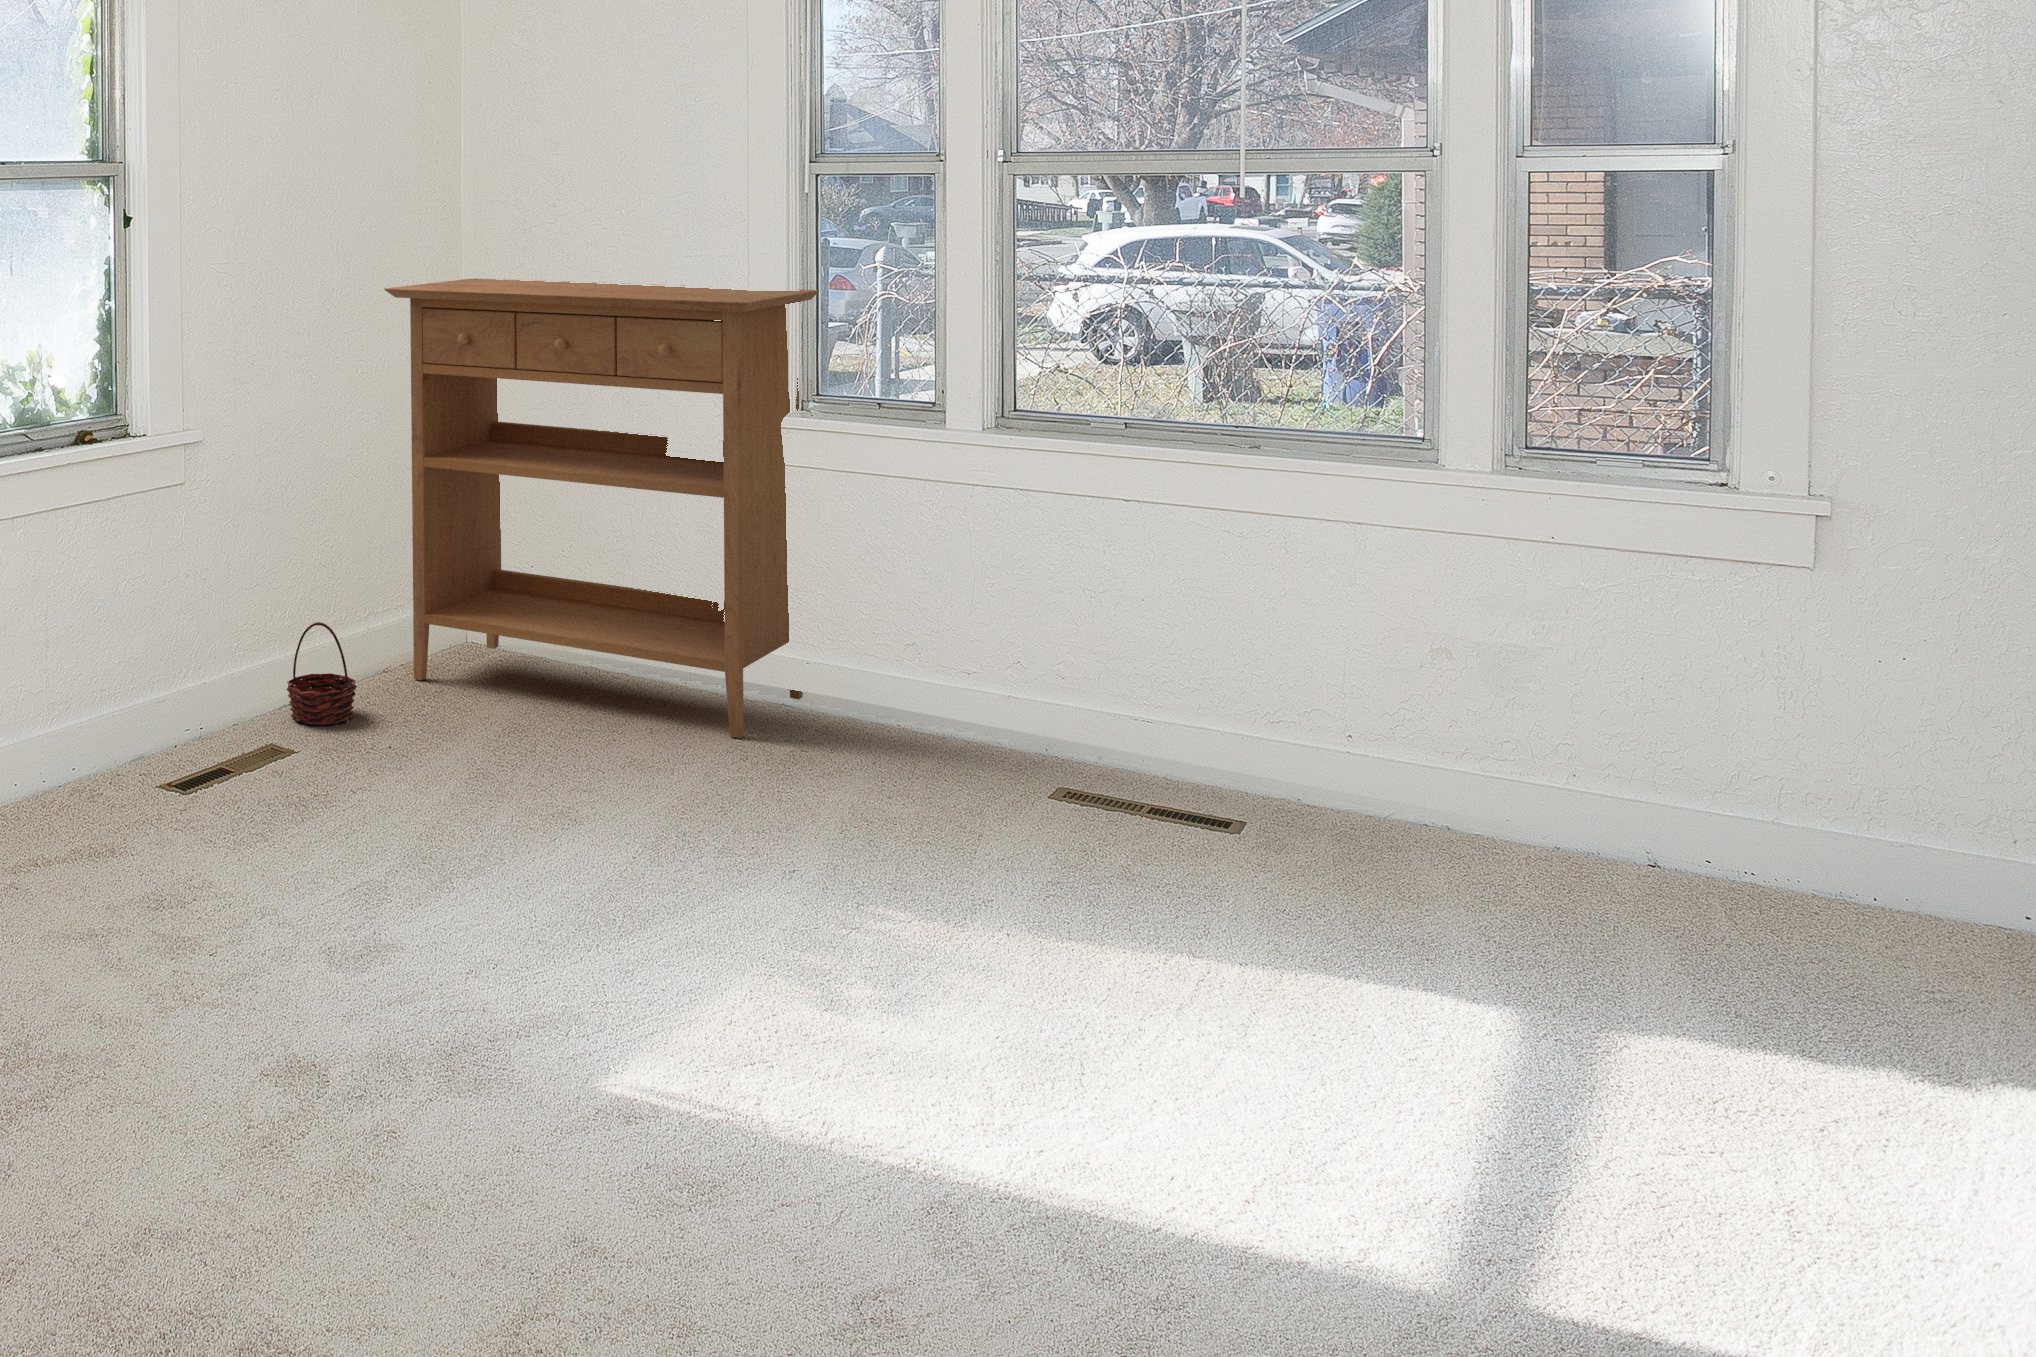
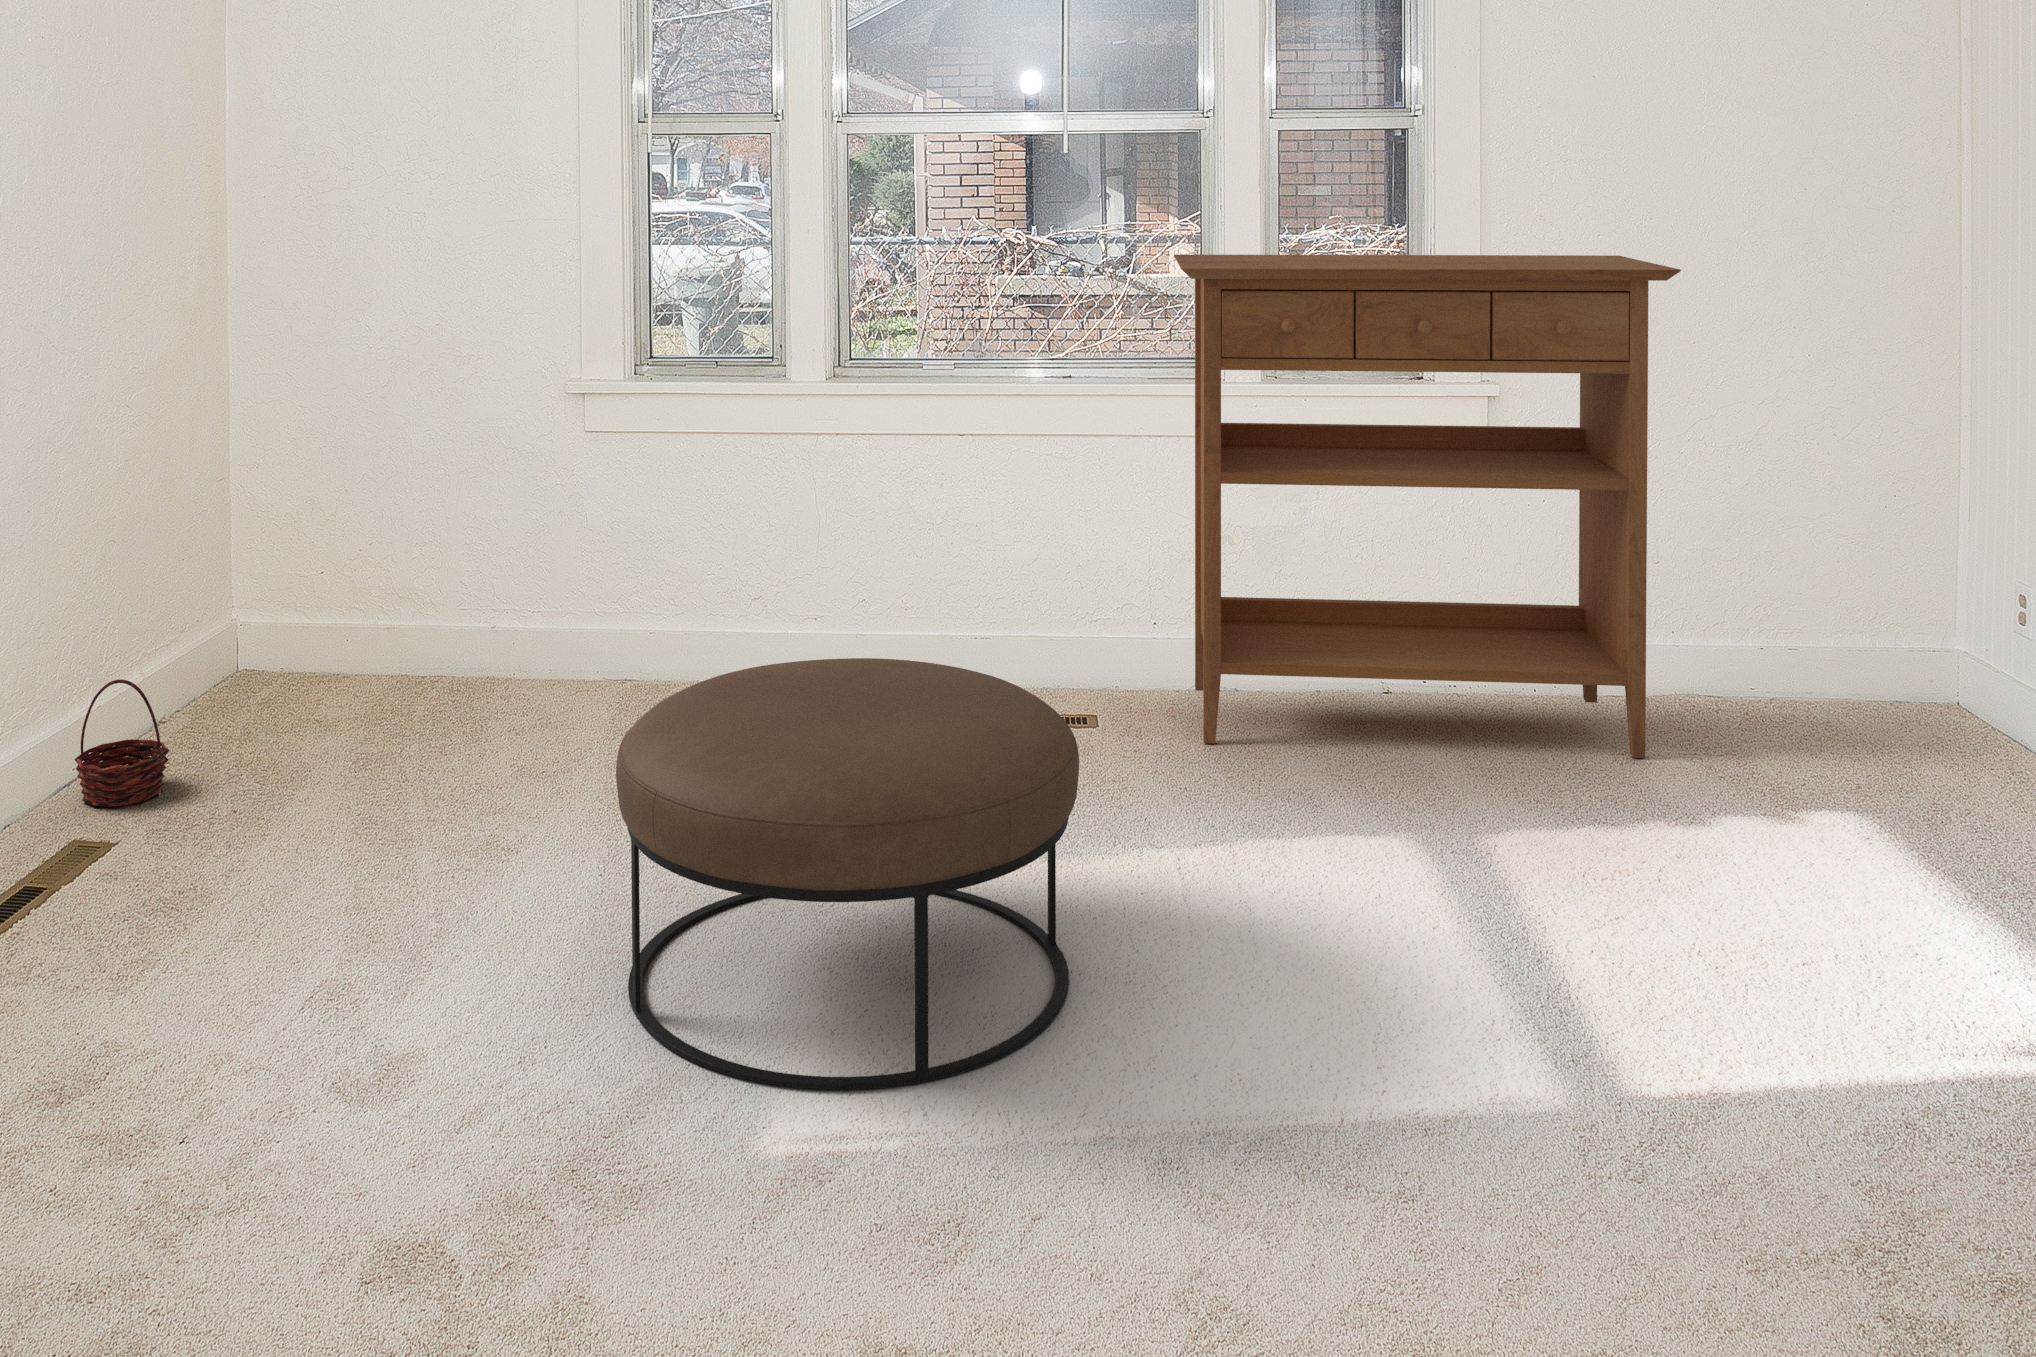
console table: present [384,279,819,738] -> present [1174,255,1681,758]
ottoman: none [592,680,1037,1074] -> present [616,658,1079,1089]

